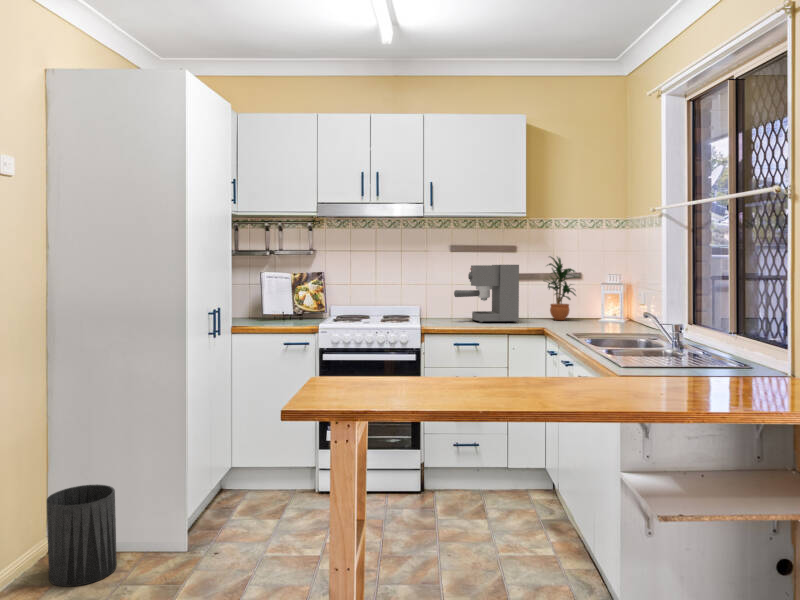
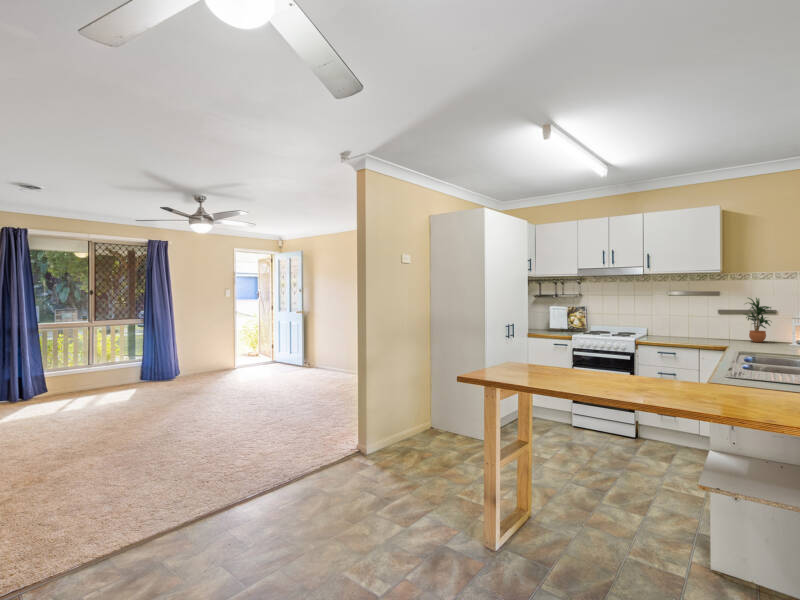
coffee maker: present [454,265,519,323] -> none [668,303,716,342]
trash can: present [47,484,117,587] -> none [440,399,466,439]

